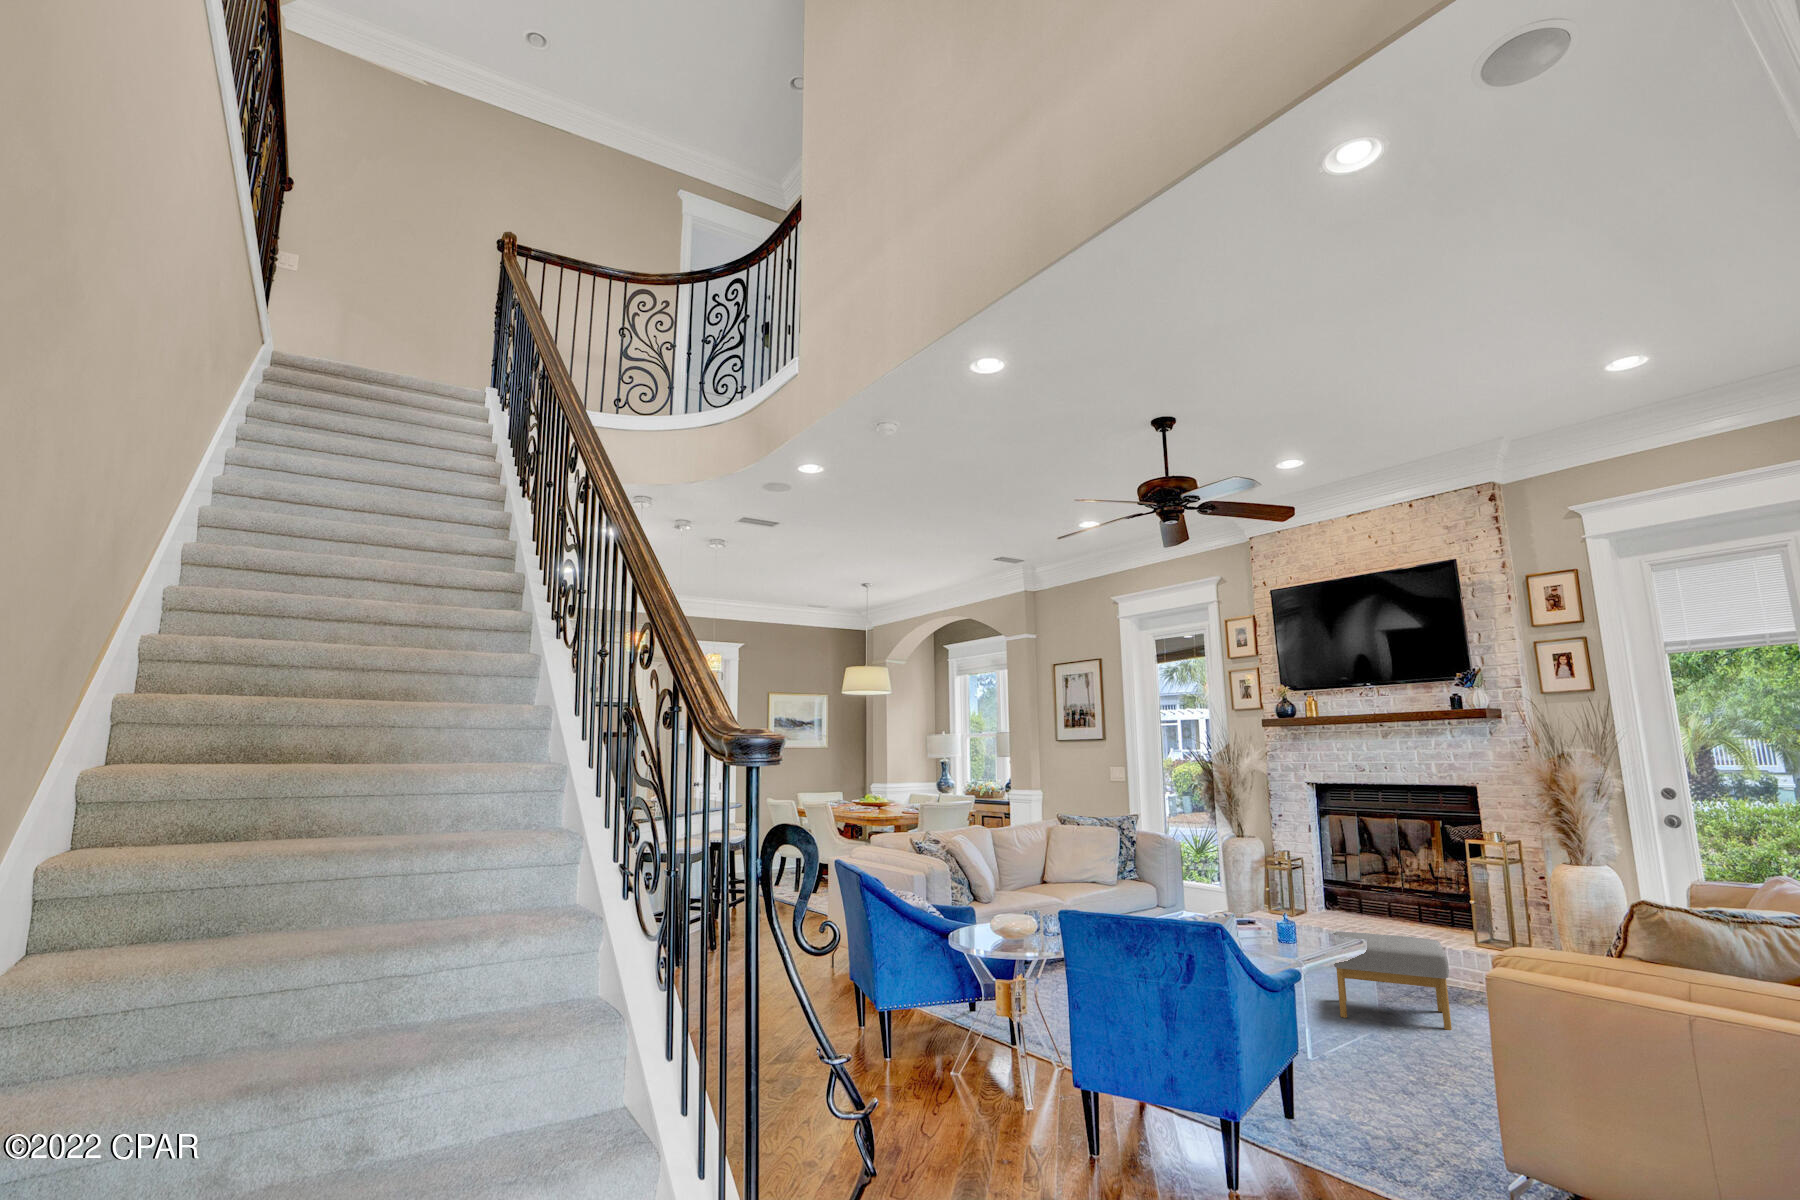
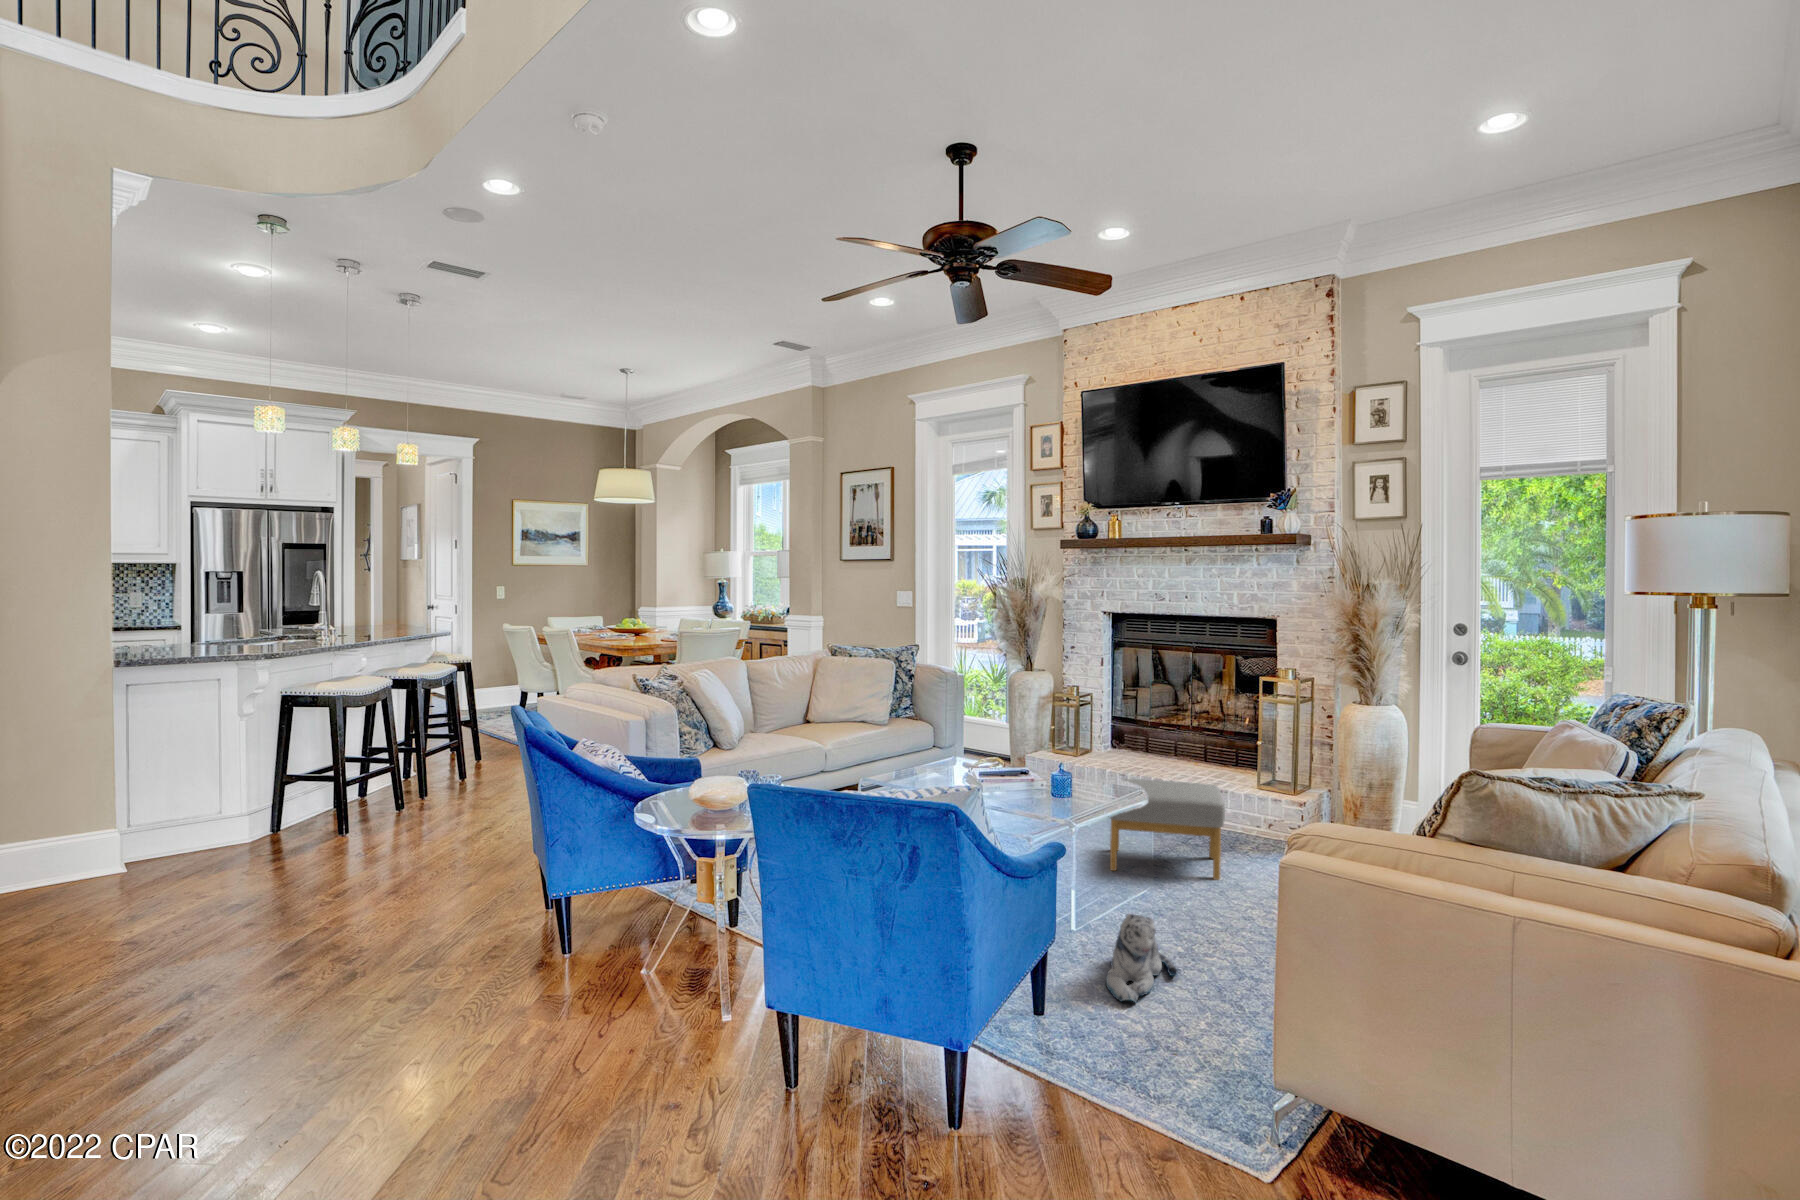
plush toy: none [1352,1041,1420,1122] -> present [1106,914,1177,1002]

